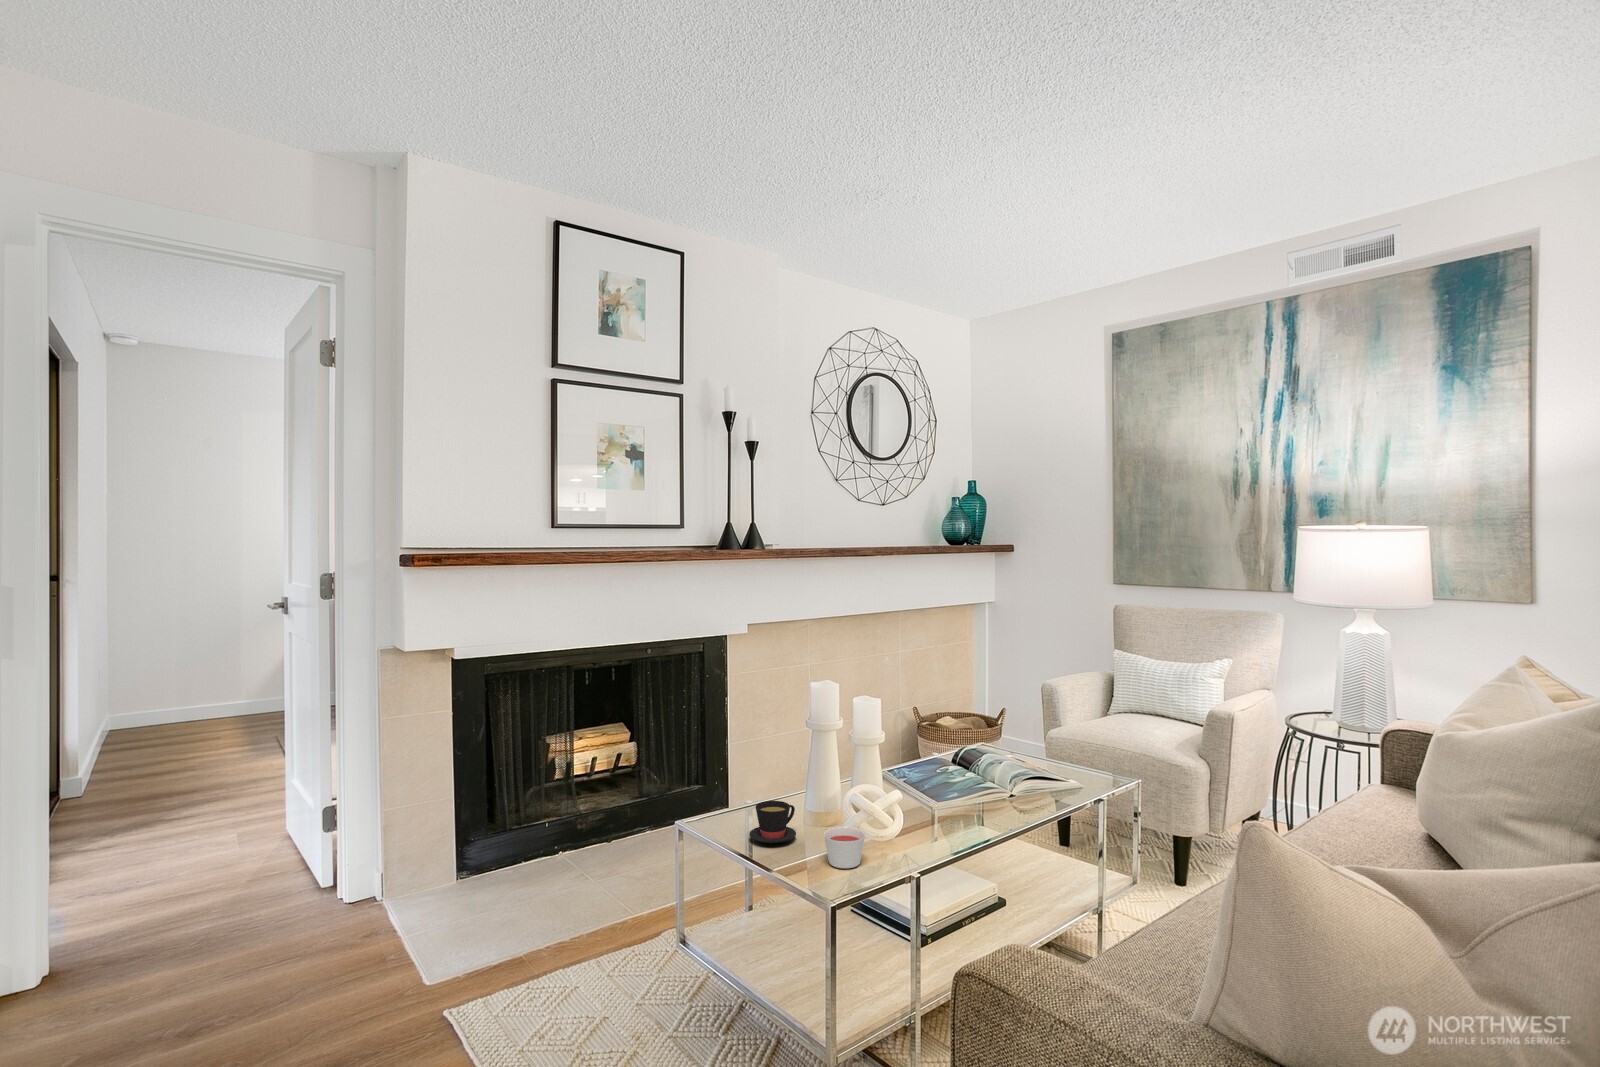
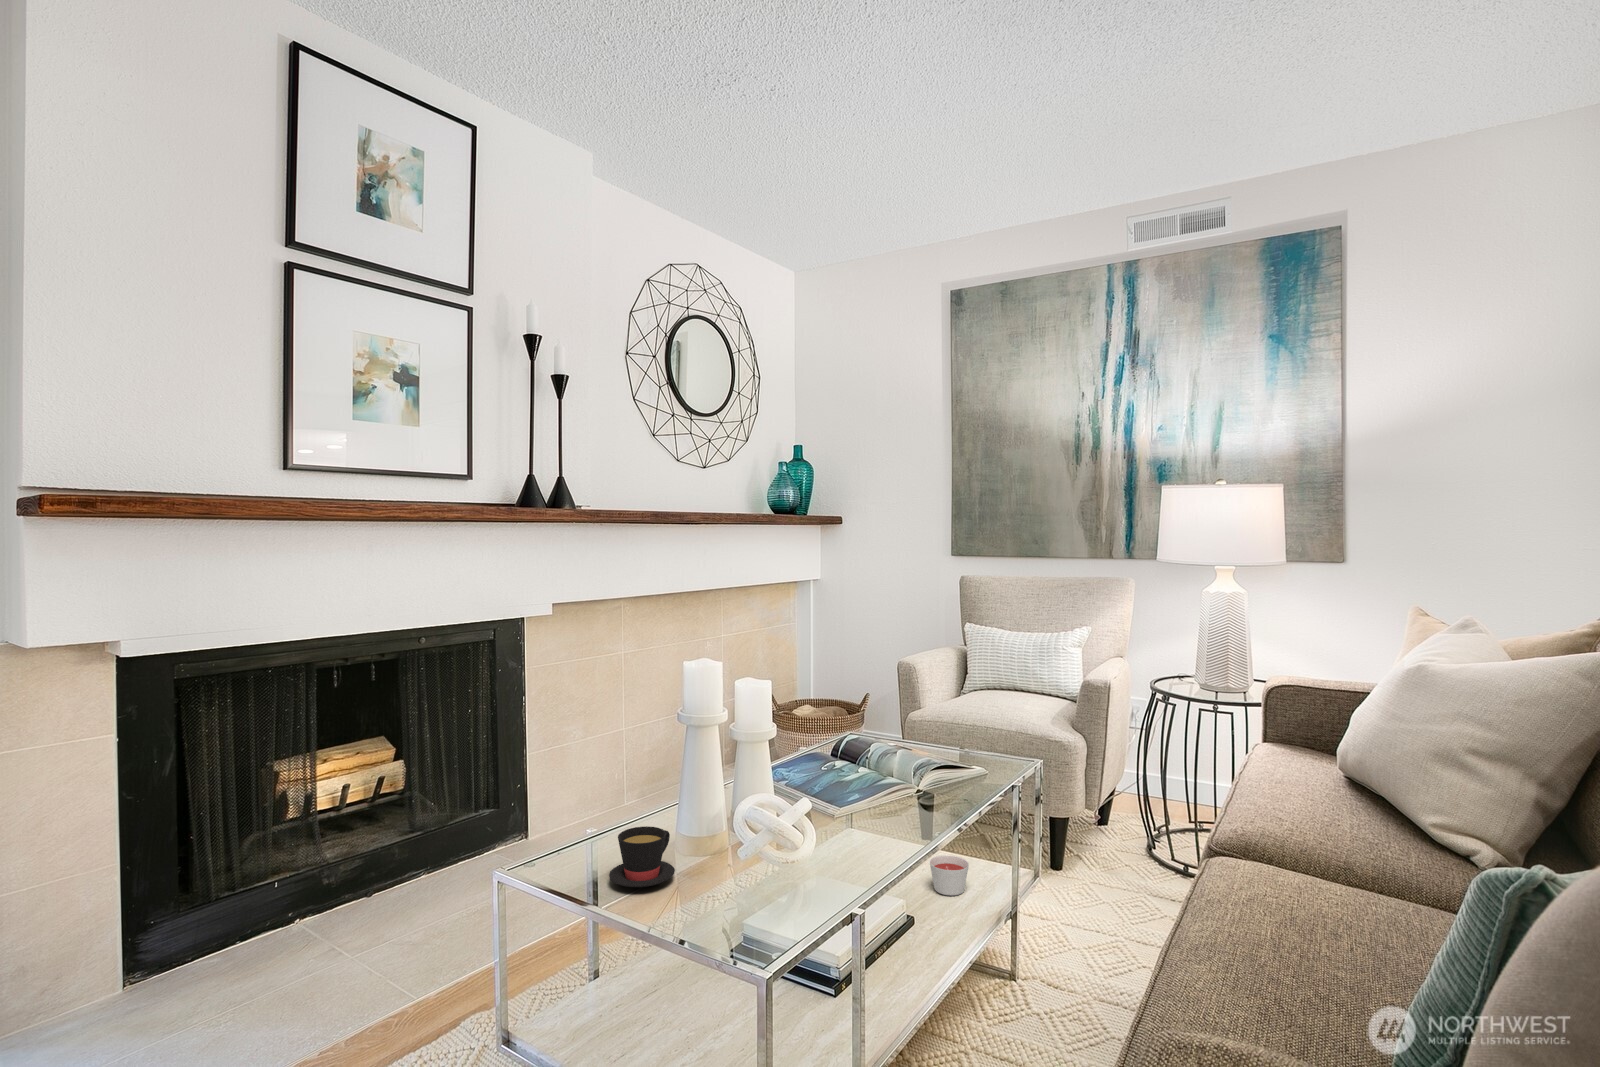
candle: present [824,827,865,868] -> present [930,855,969,896]

